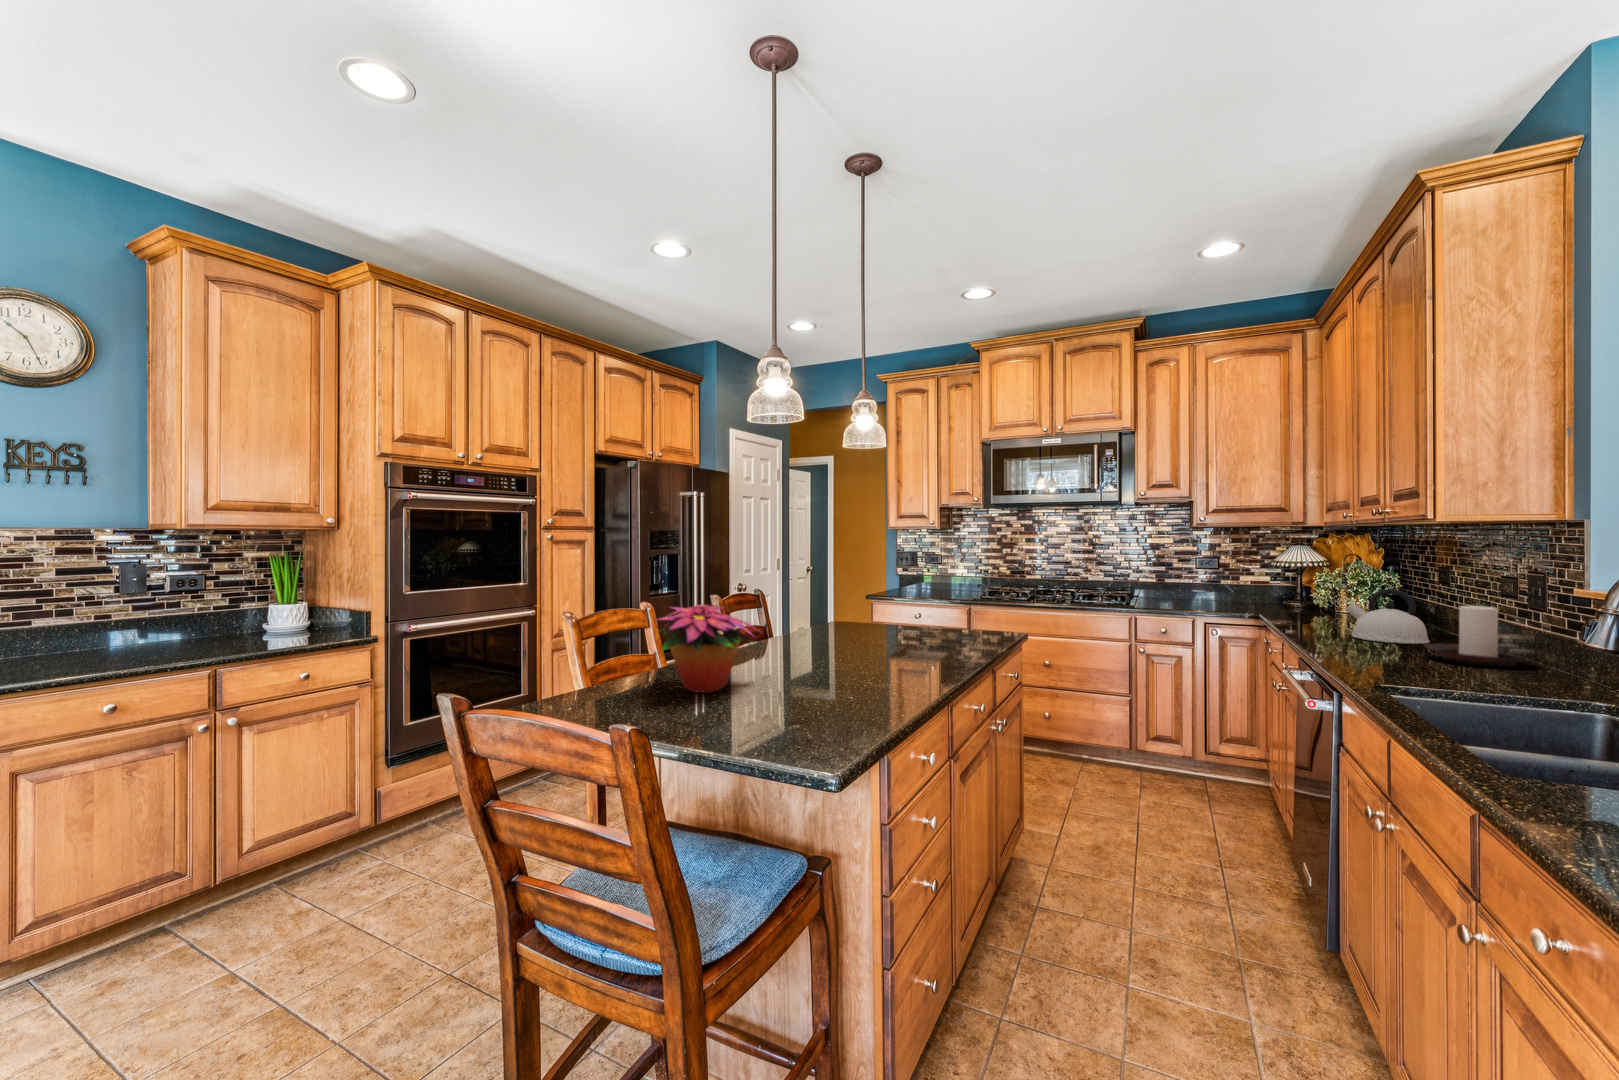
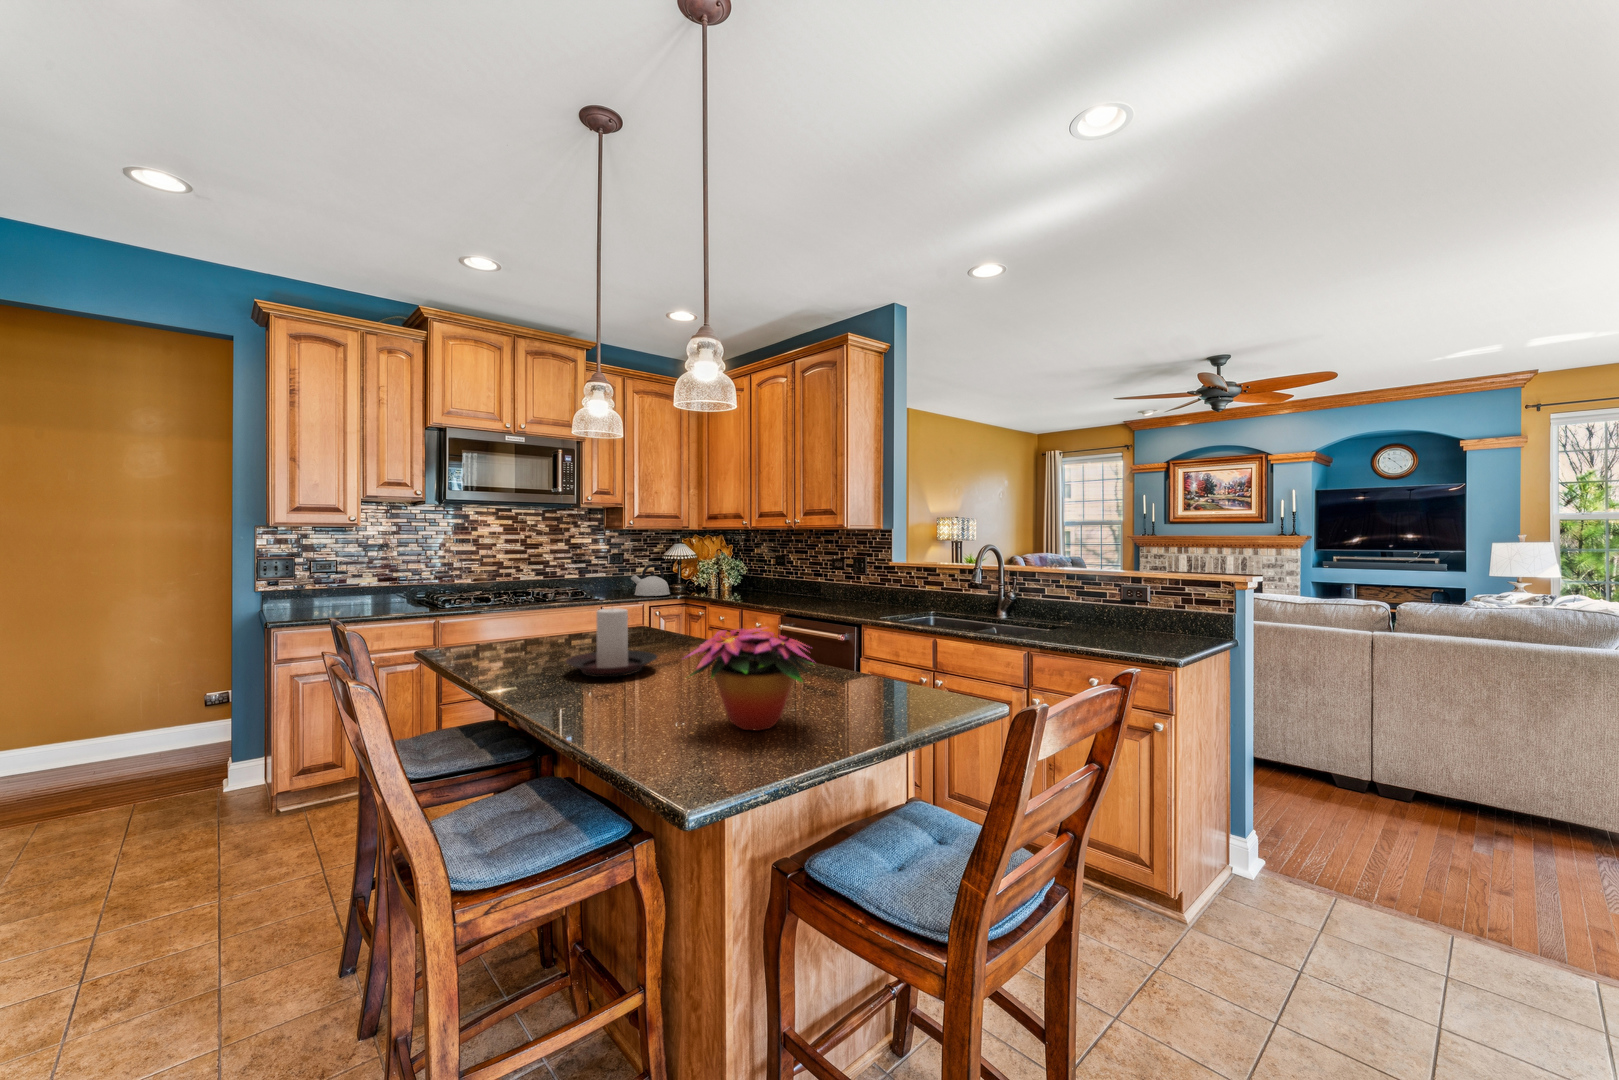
kettle: present [1345,589,1430,644] -> present [631,564,670,596]
candle holder: present [1424,606,1523,667] -> present [566,608,657,677]

